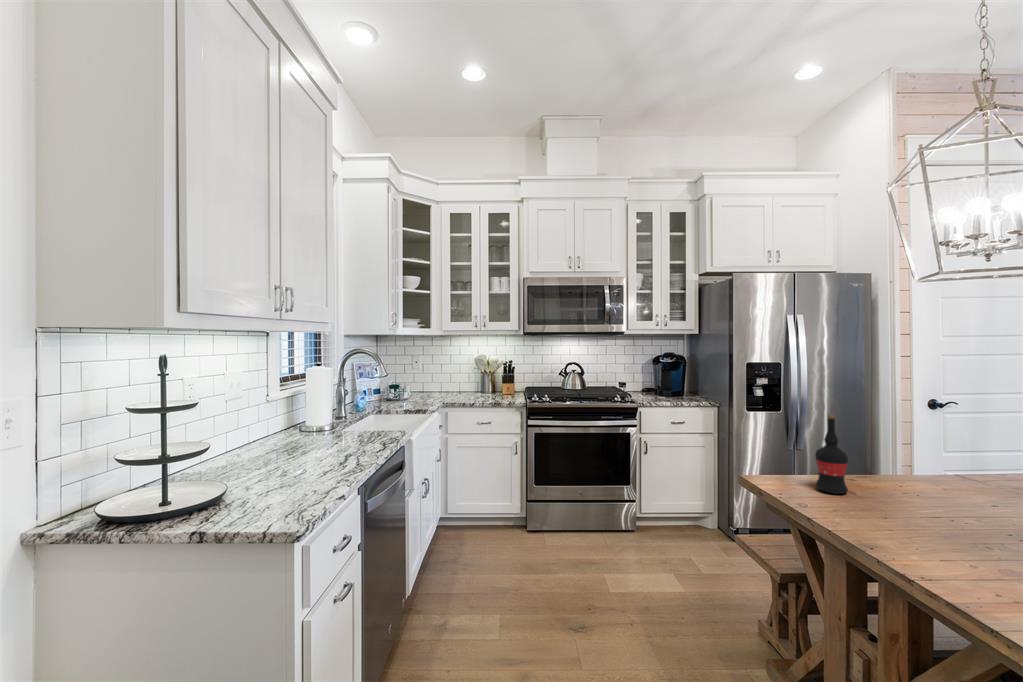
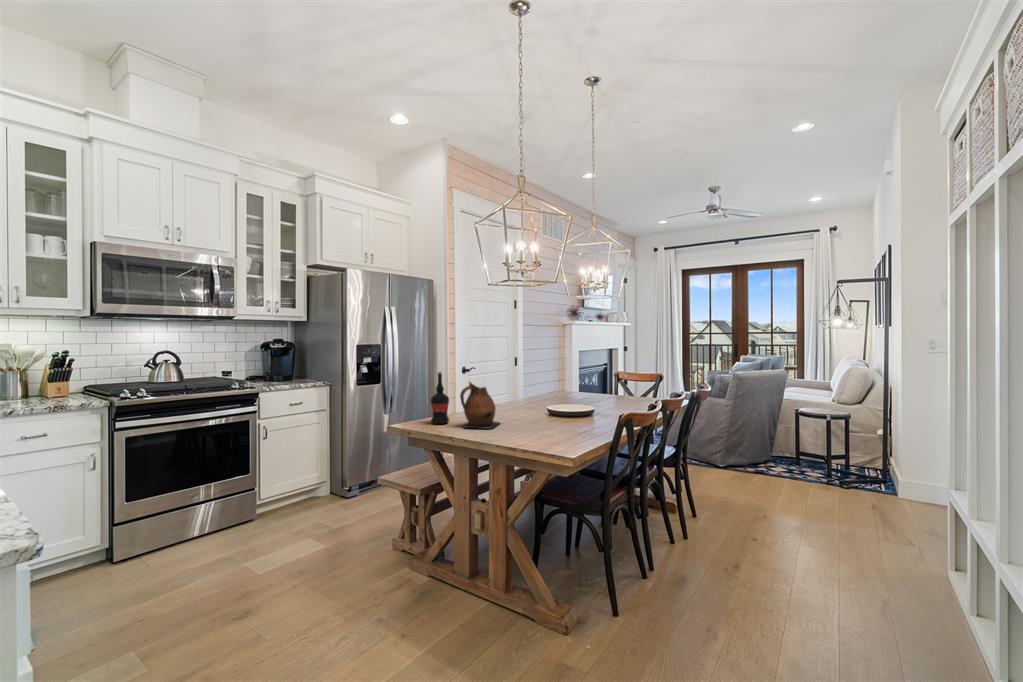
ceramic pitcher: none [860,439,955,529] -> present [460,382,500,429]

